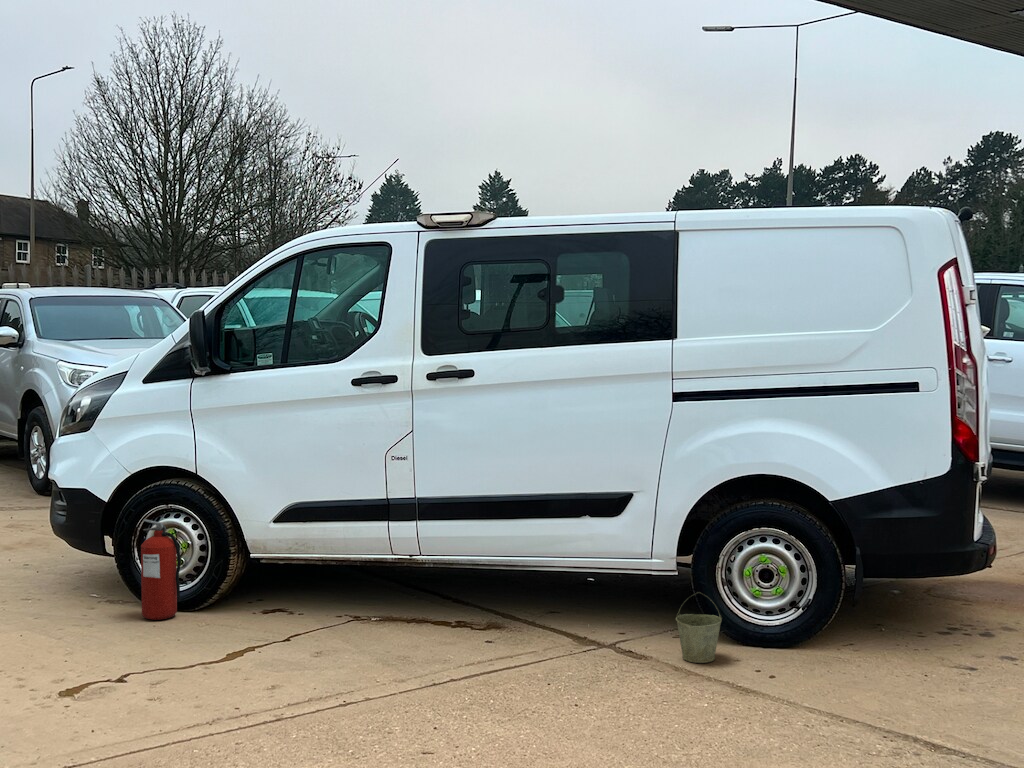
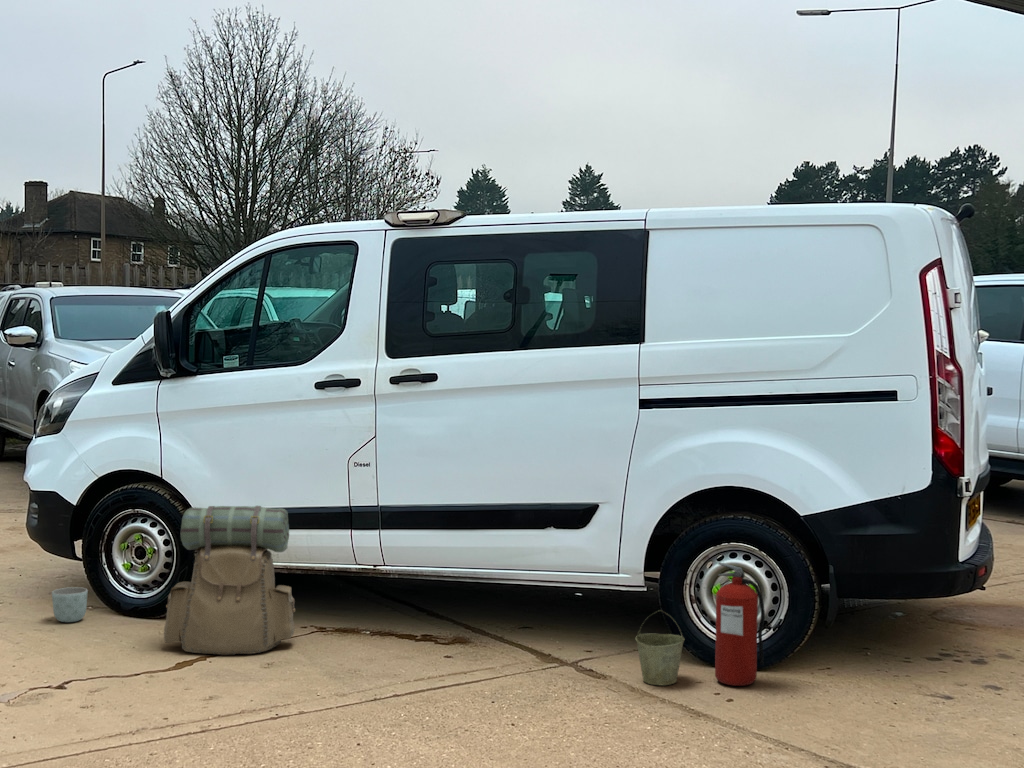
backpack: none [210,500,338,645] -> present [164,506,295,655]
fire extinguisher: present [141,519,181,620] -> present [715,562,765,686]
planter: none [85,582,121,617] -> present [52,587,88,622]

